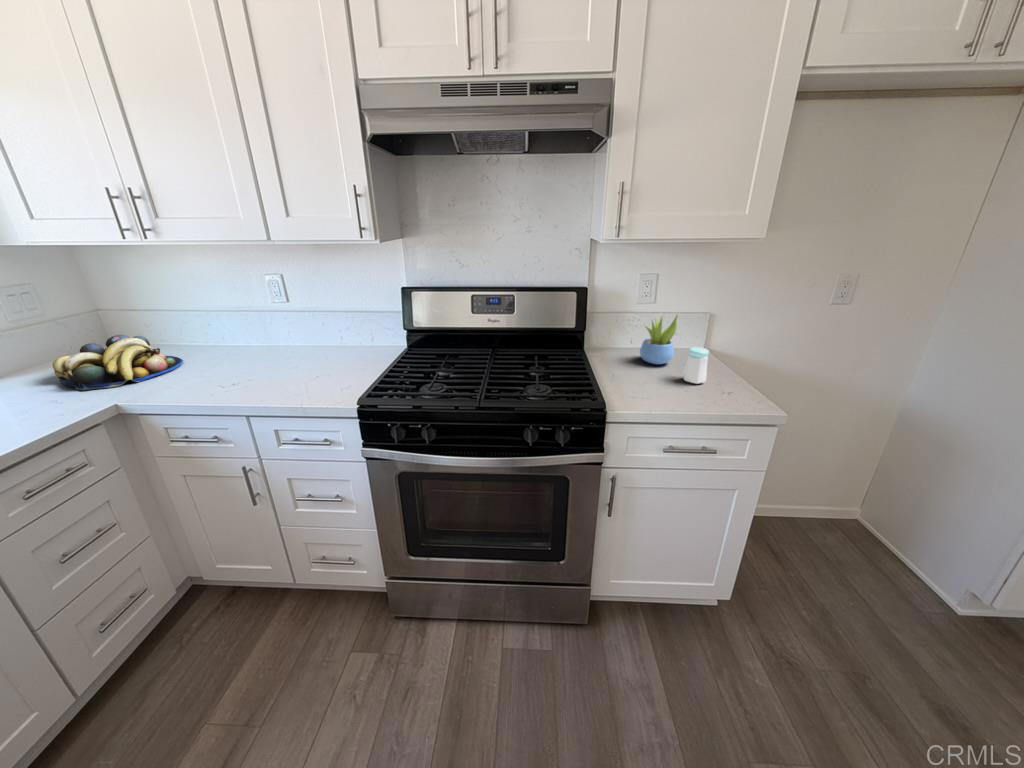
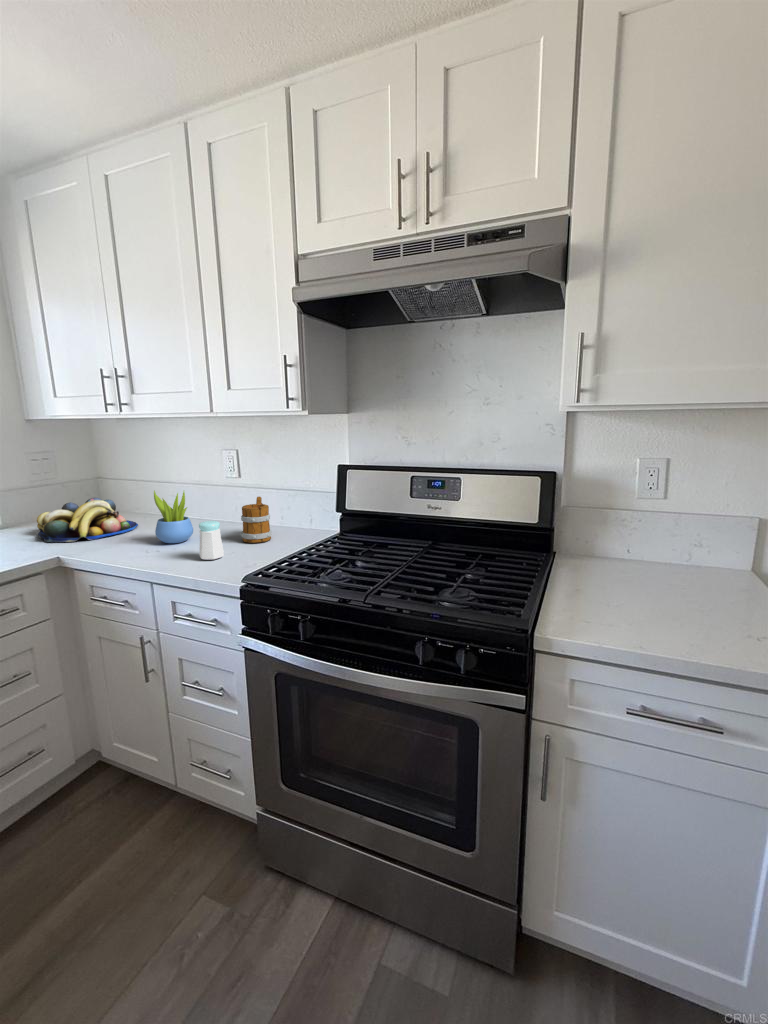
succulent plant: present [640,315,678,364] -> present [154,491,193,543]
mug: none [313,321,345,366] -> present [241,497,272,543]
salt shaker: present [683,347,709,383] -> present [199,521,224,560]

